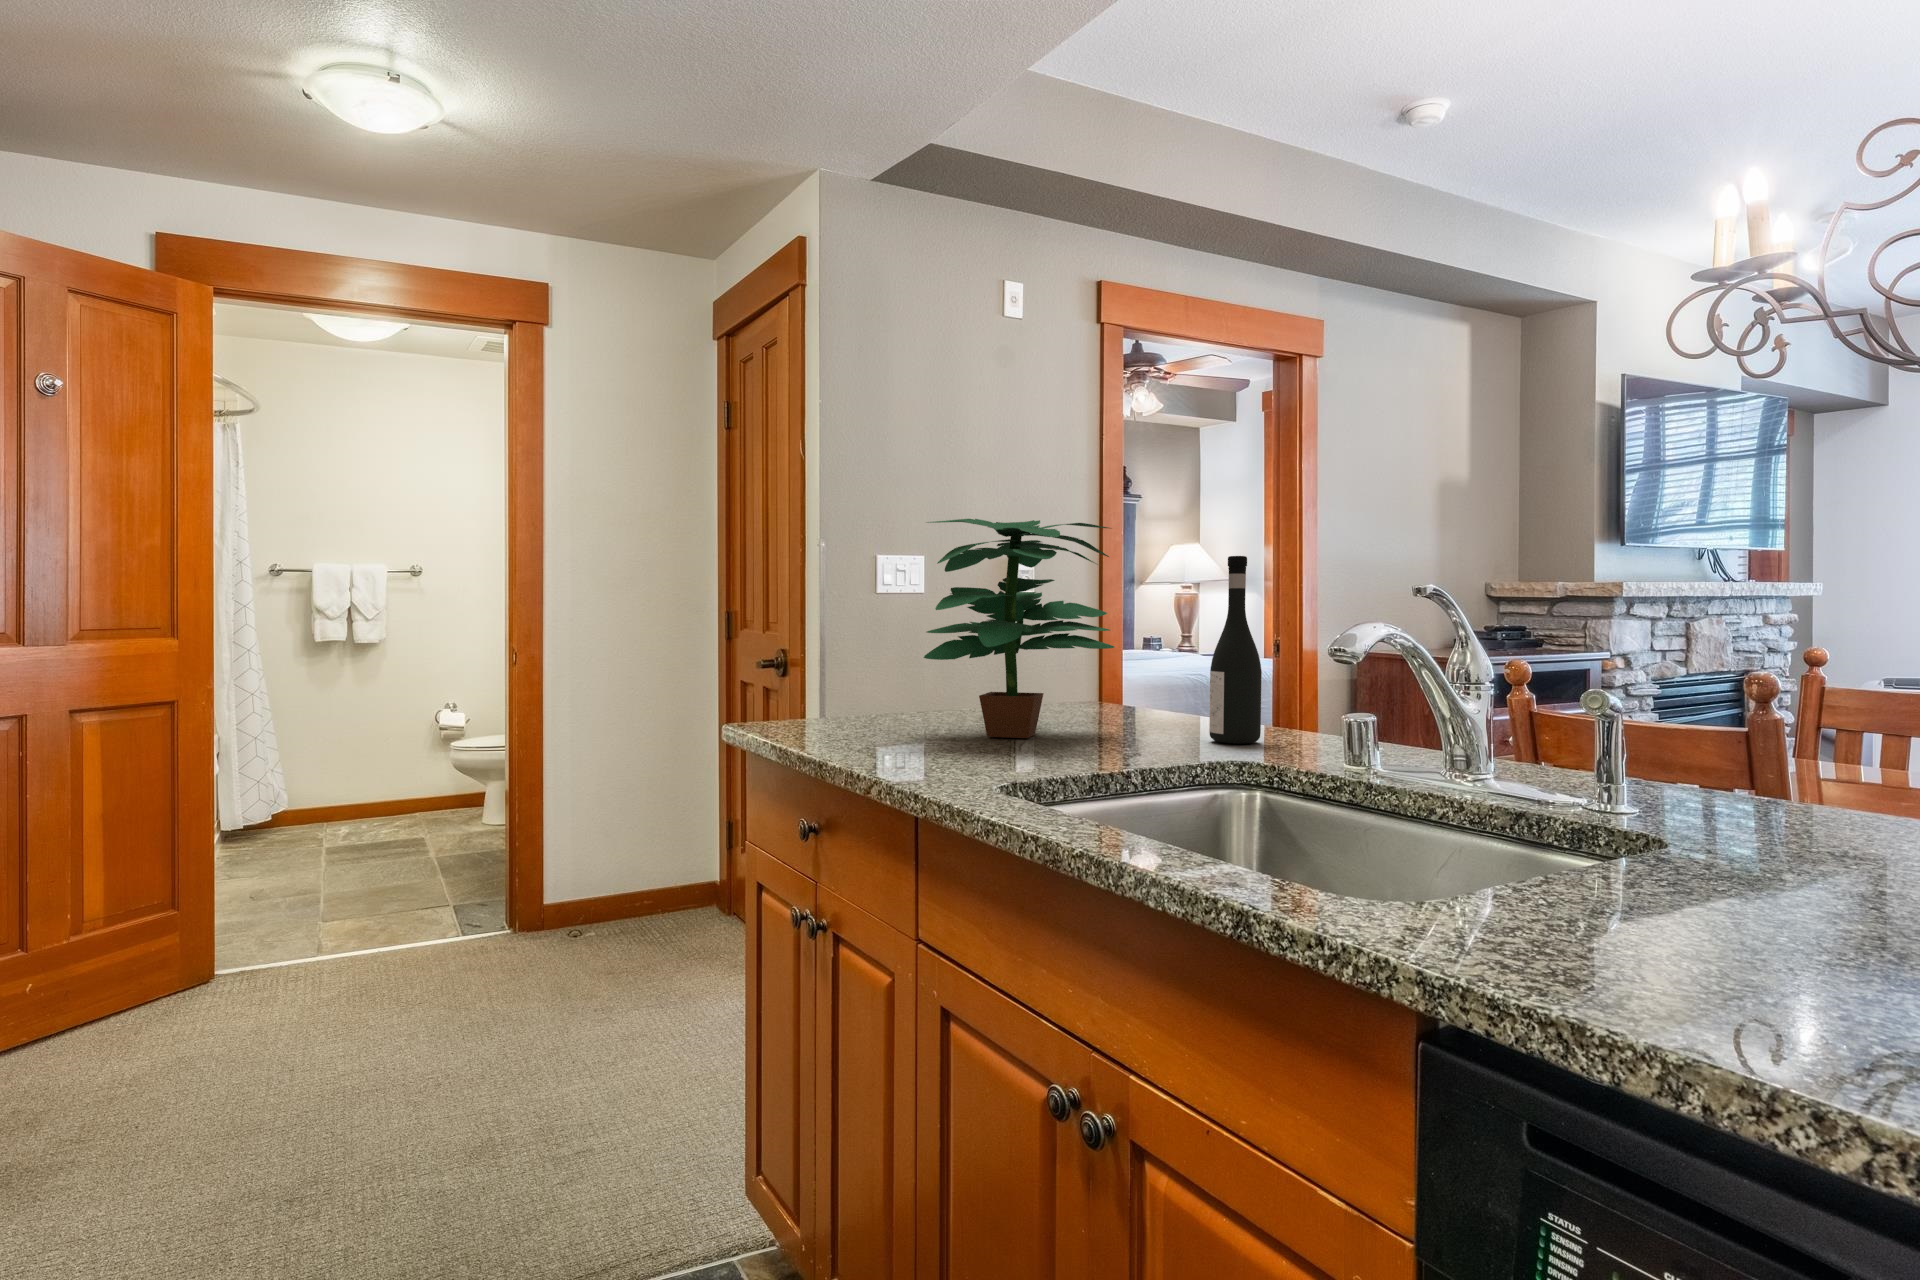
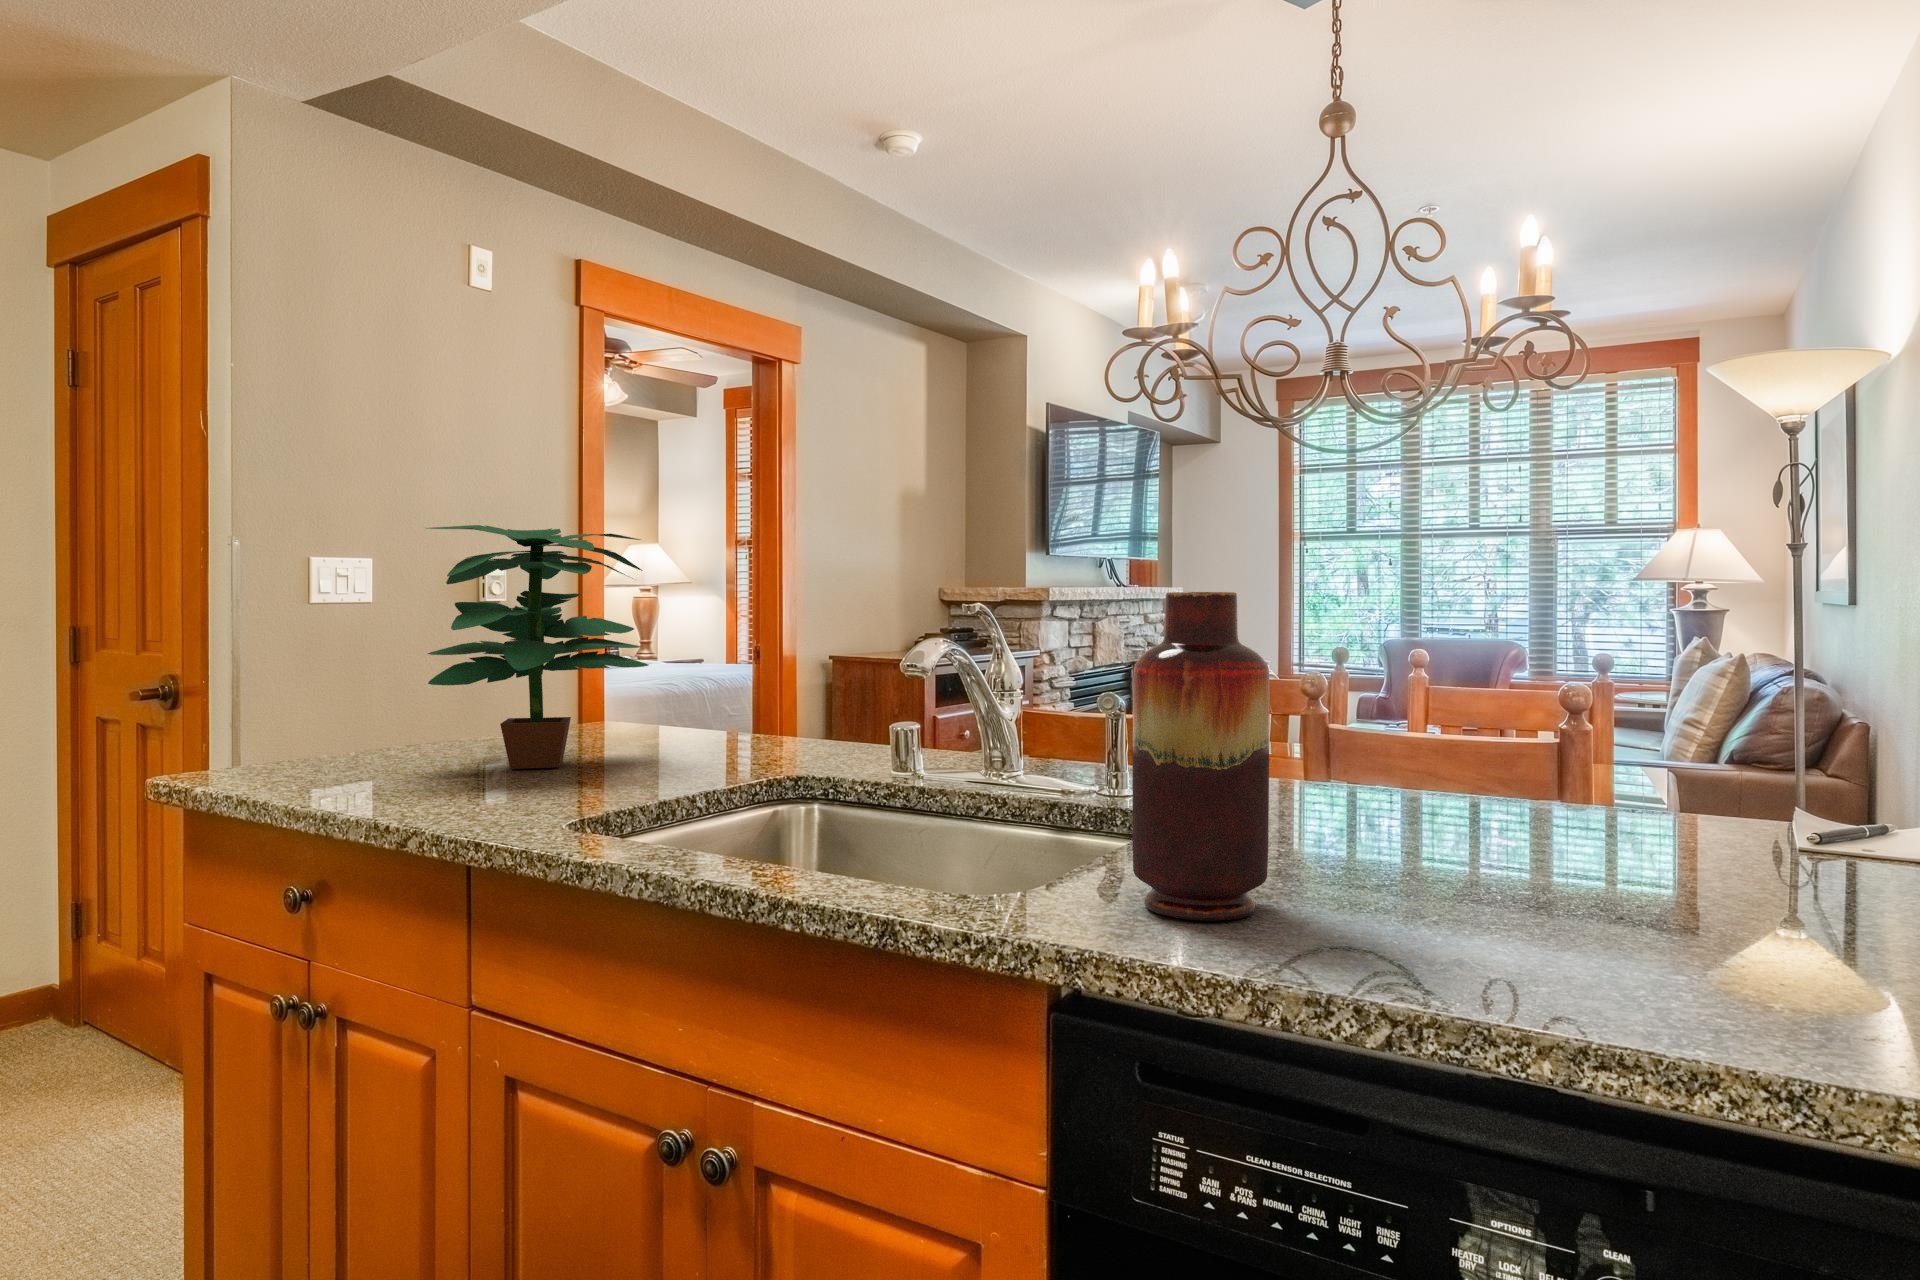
vase: none [1550,549,1755,970] -> present [1132,592,1270,921]
wine bottle: present [1209,556,1262,744] -> none [751,571,800,758]

